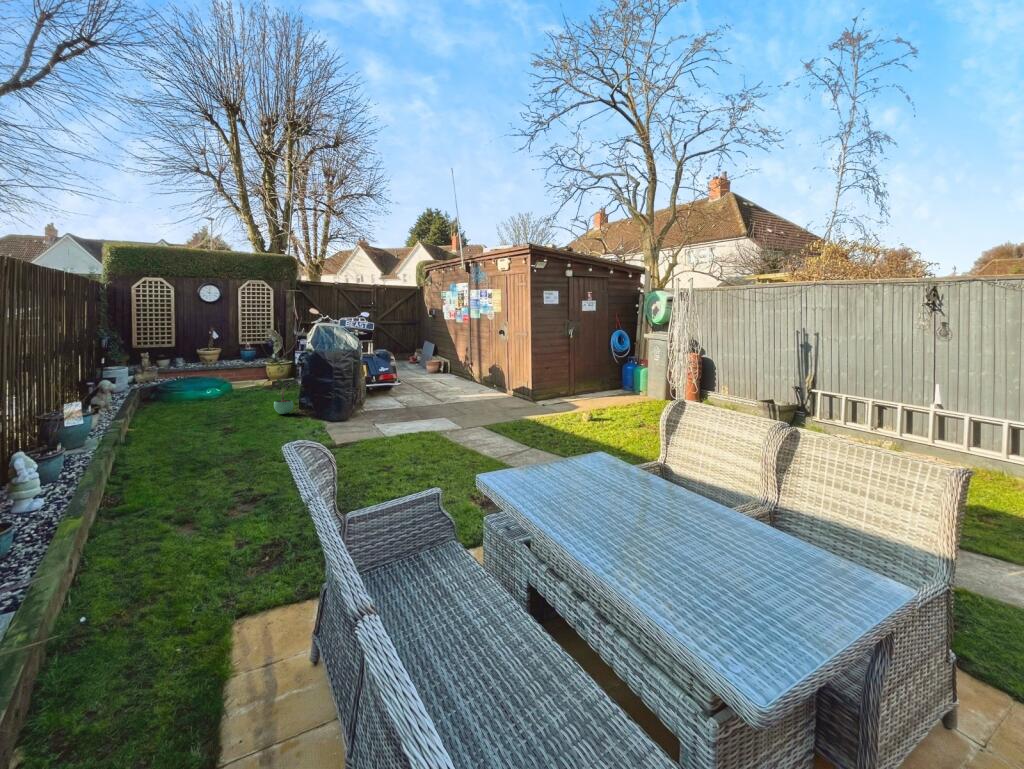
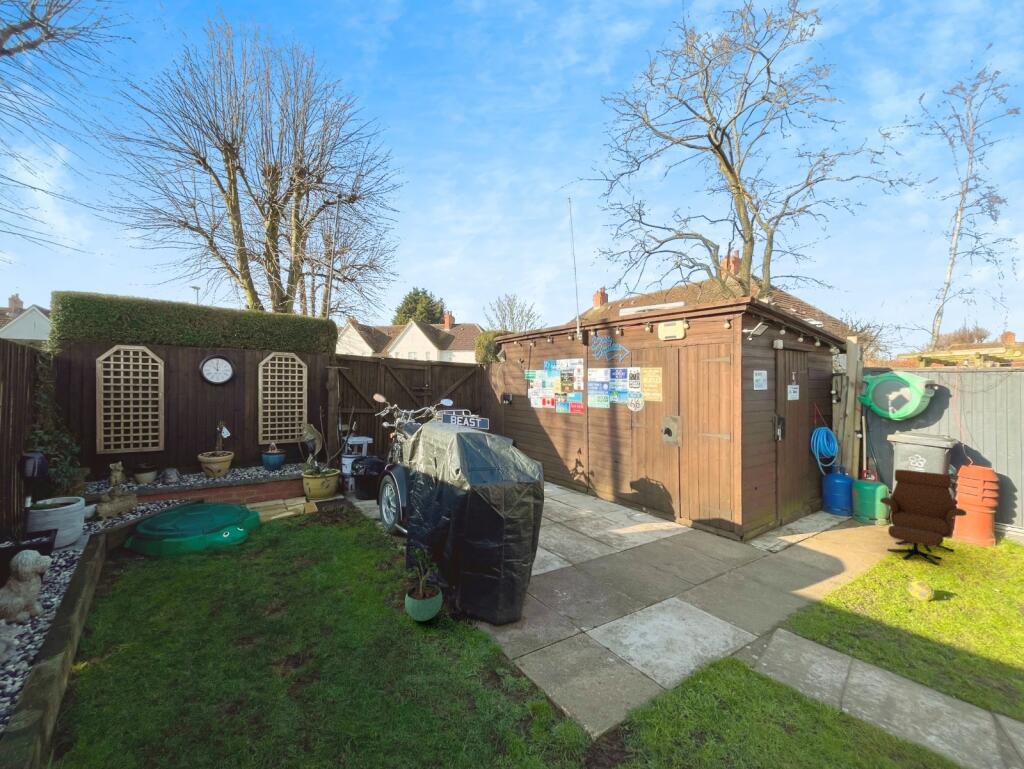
lounge chair: none [601,364,658,418] -> present [880,470,966,565]

